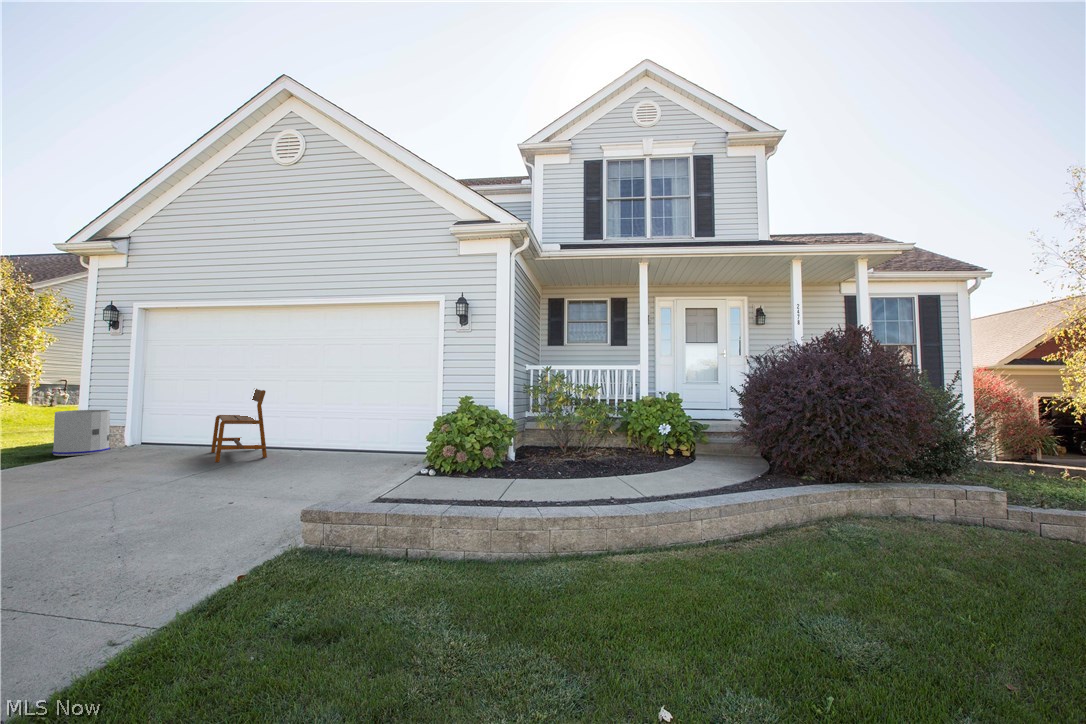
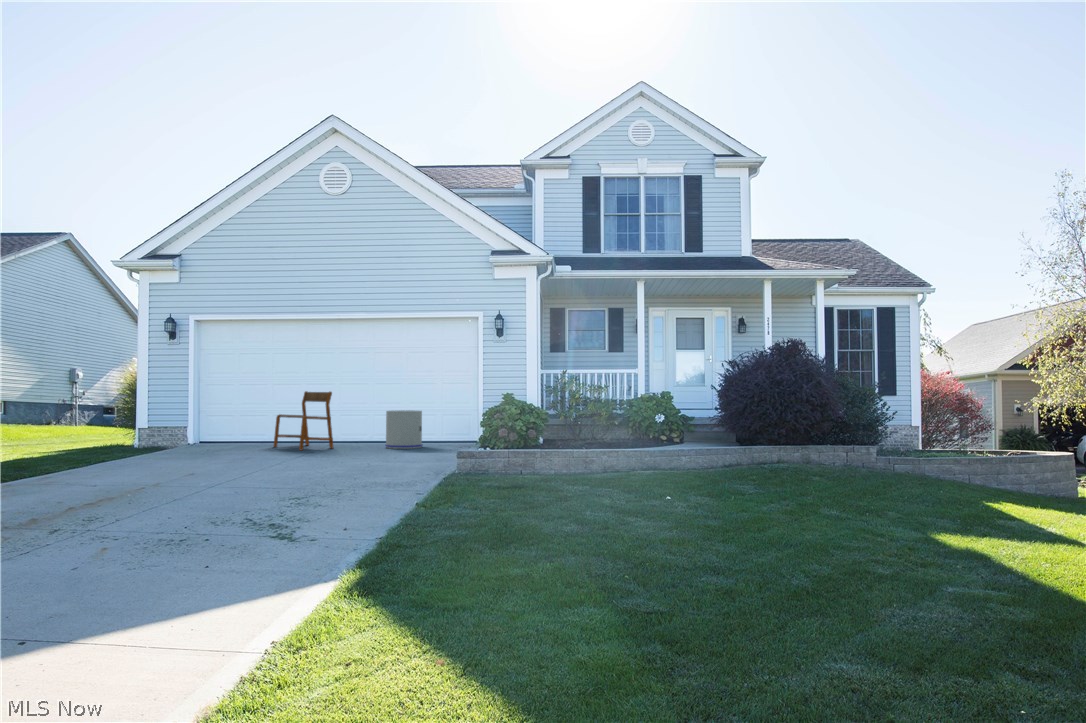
trash can: present [52,410,110,456] -> present [385,410,422,449]

